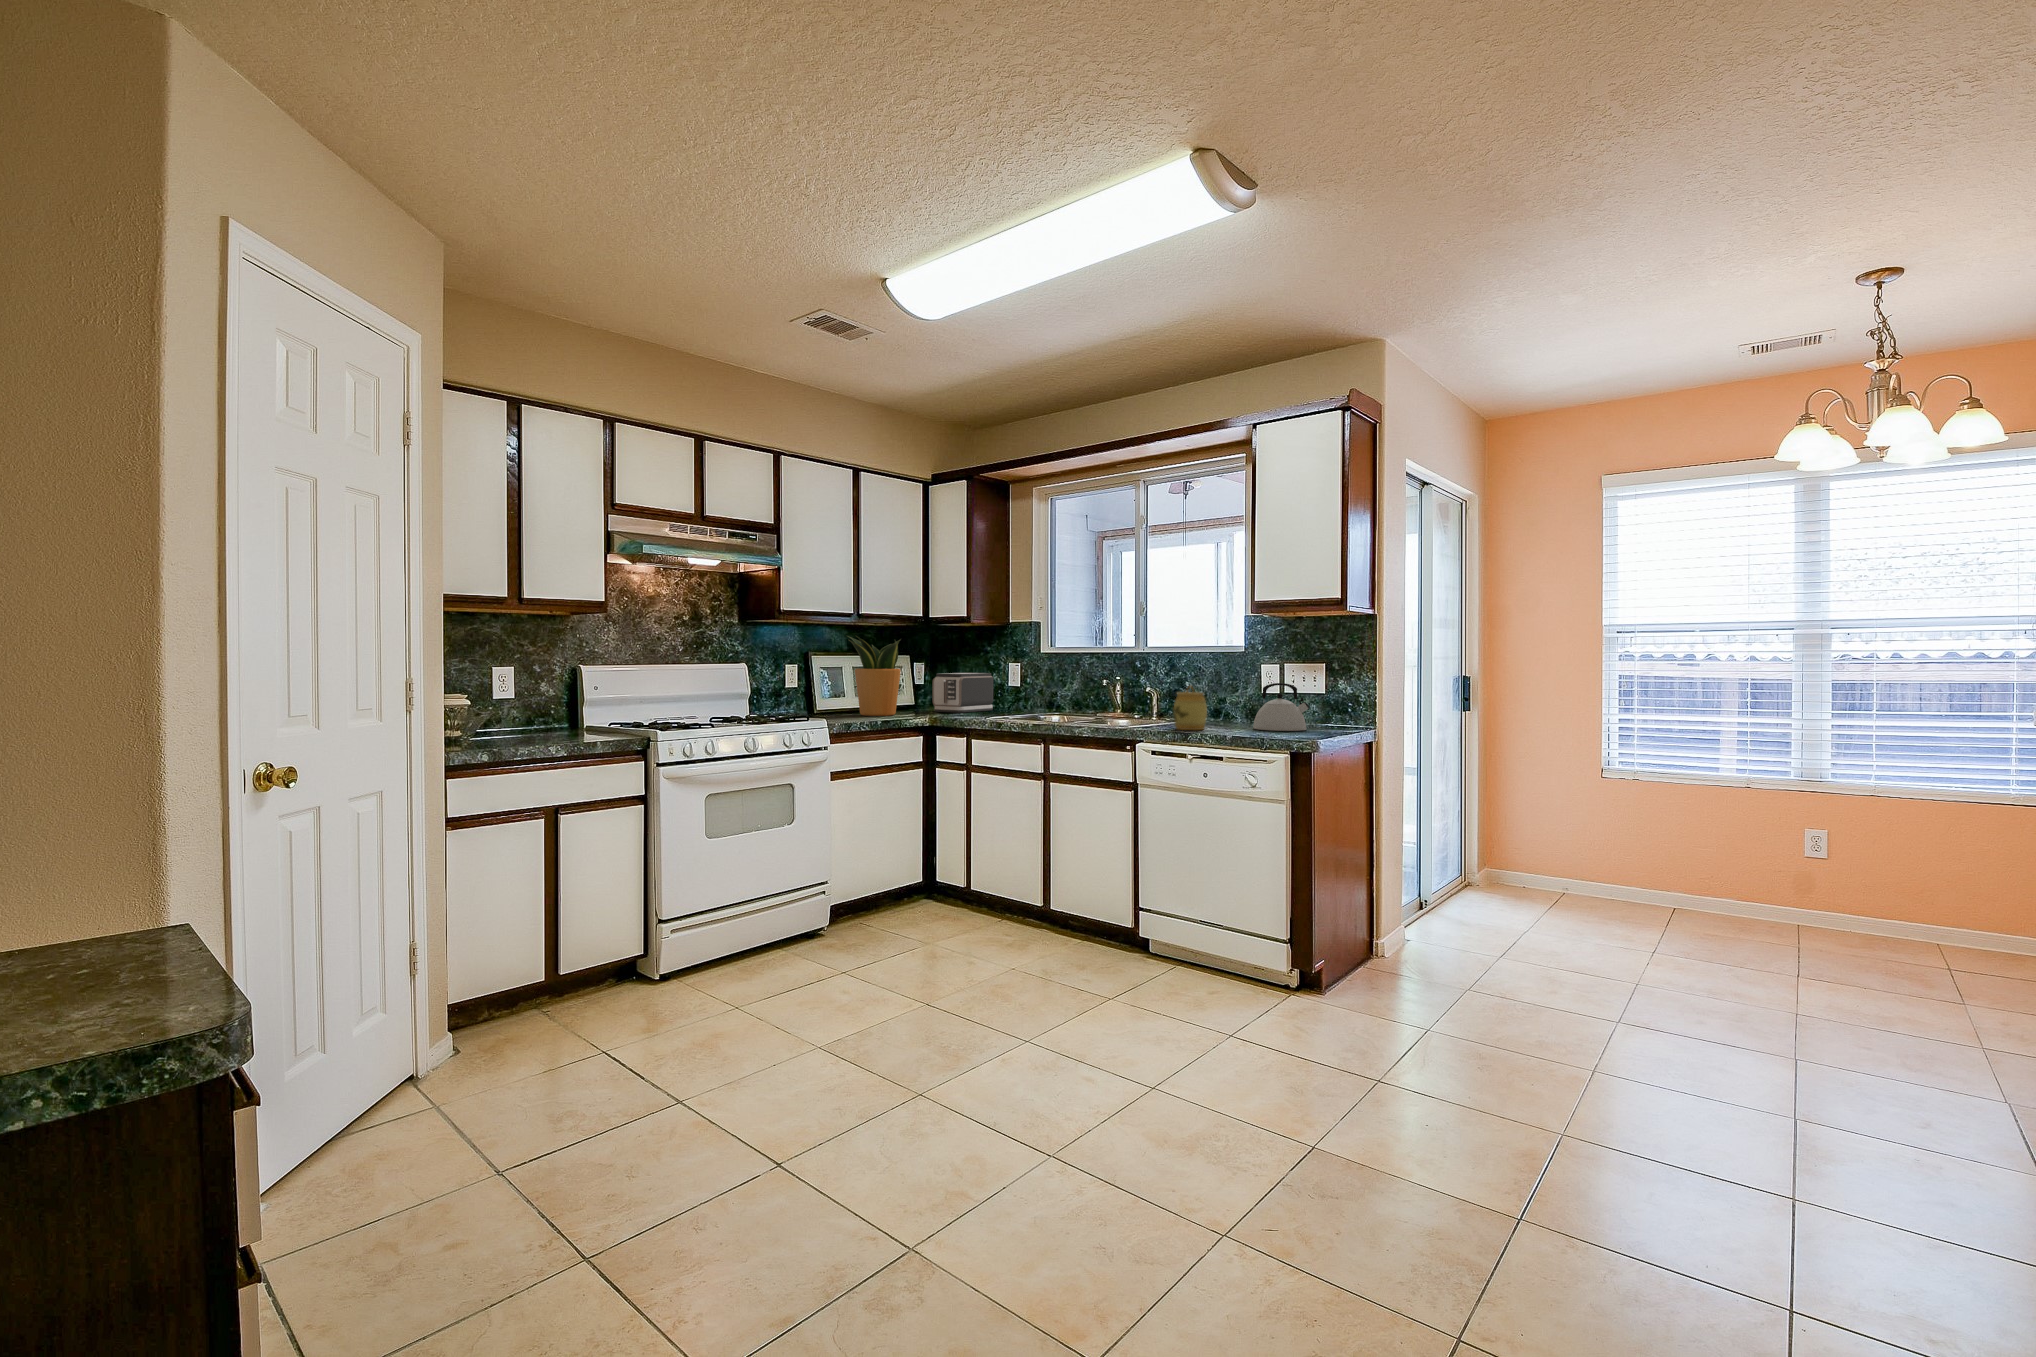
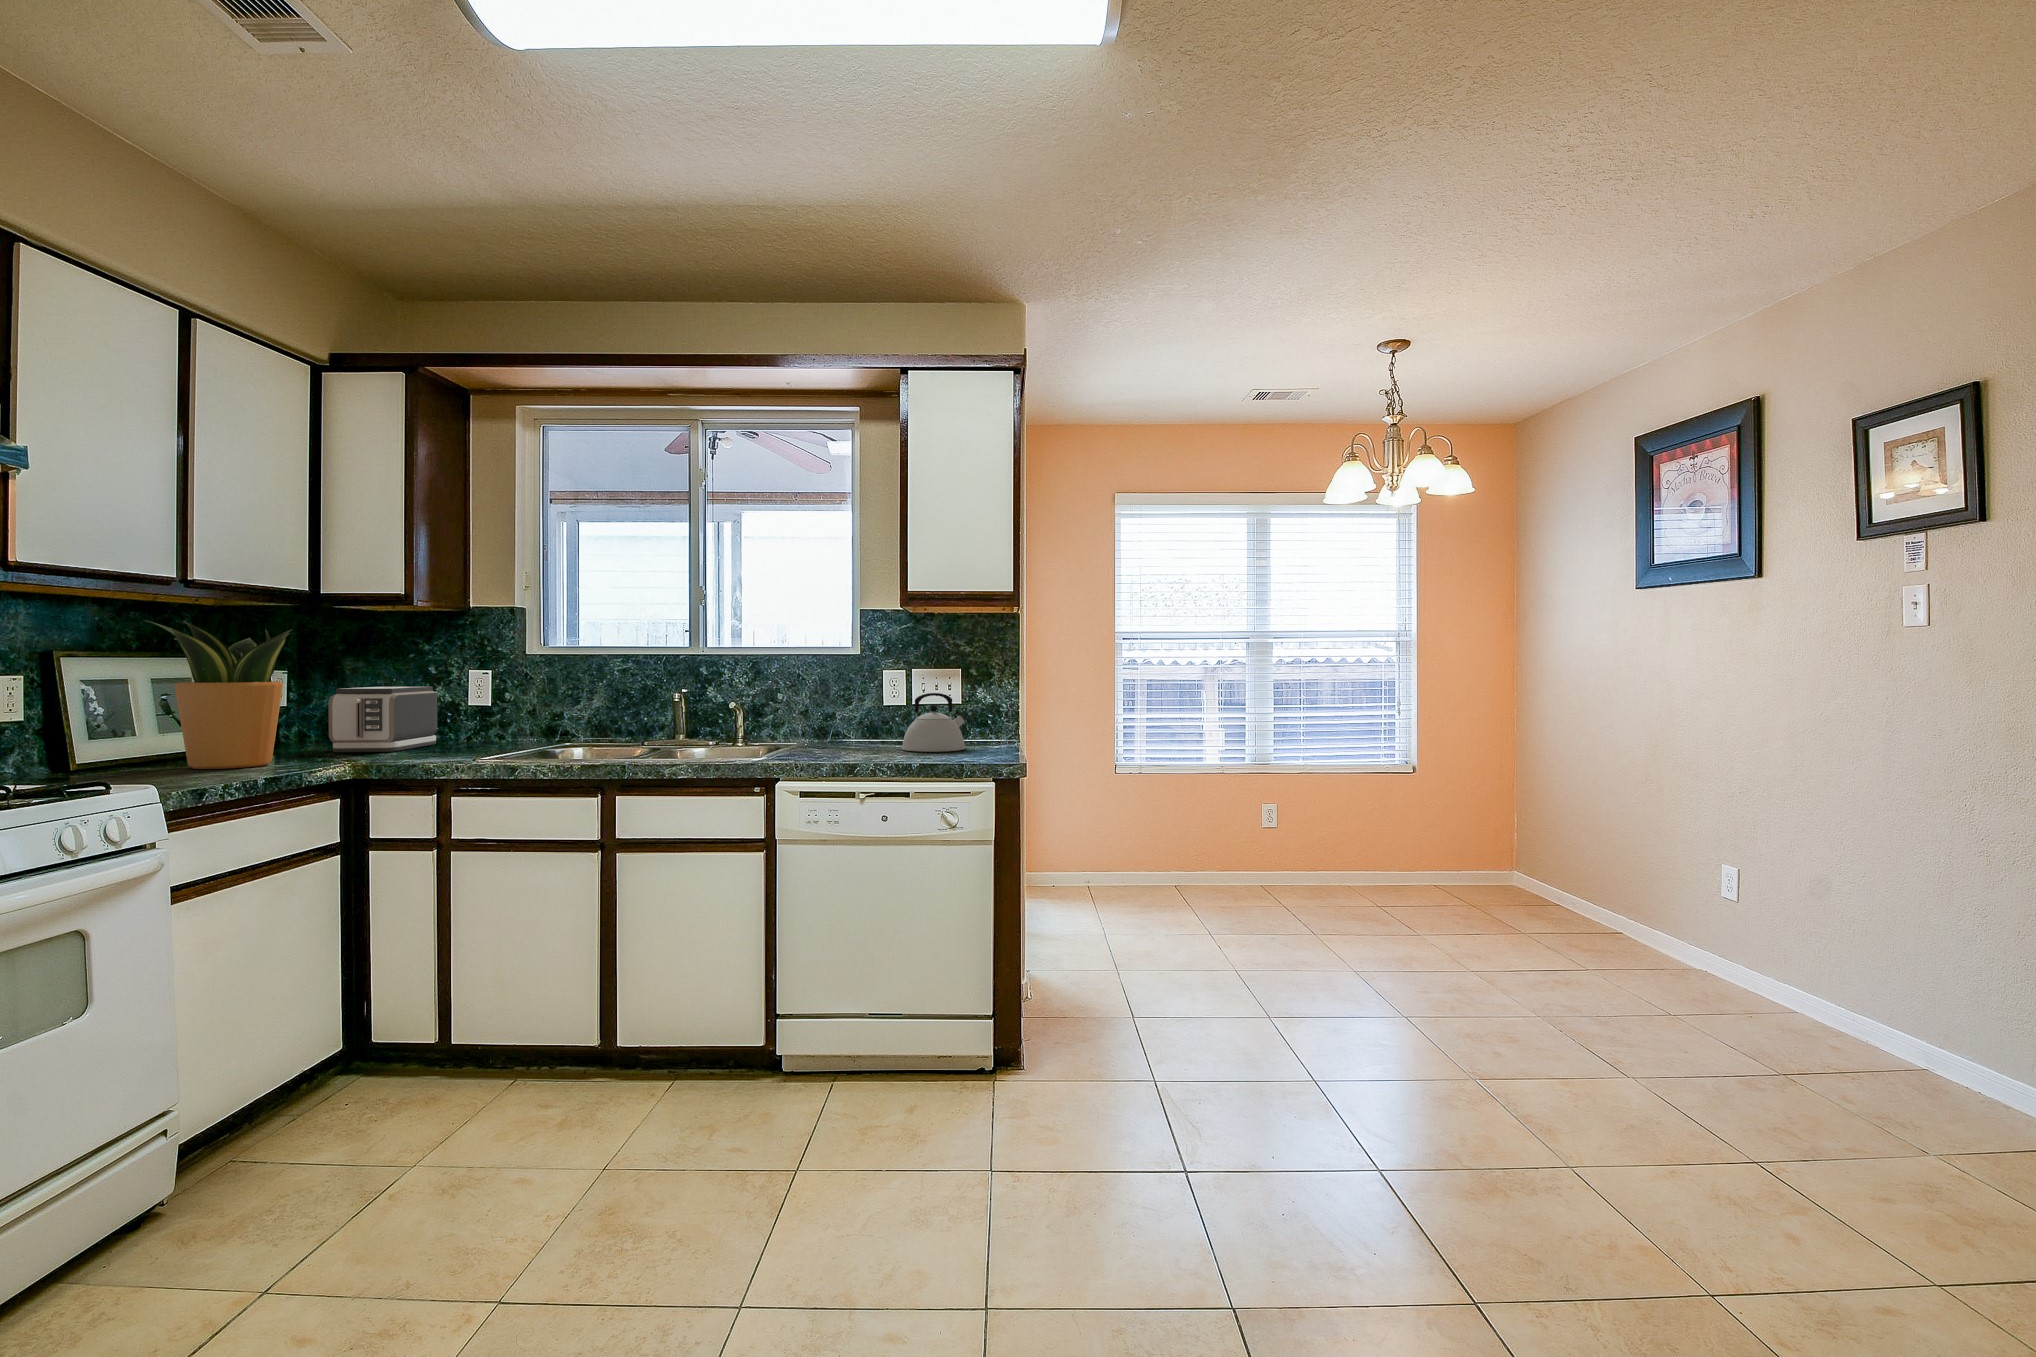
jar: present [1173,686,1207,730] -> none [818,698,864,759]

